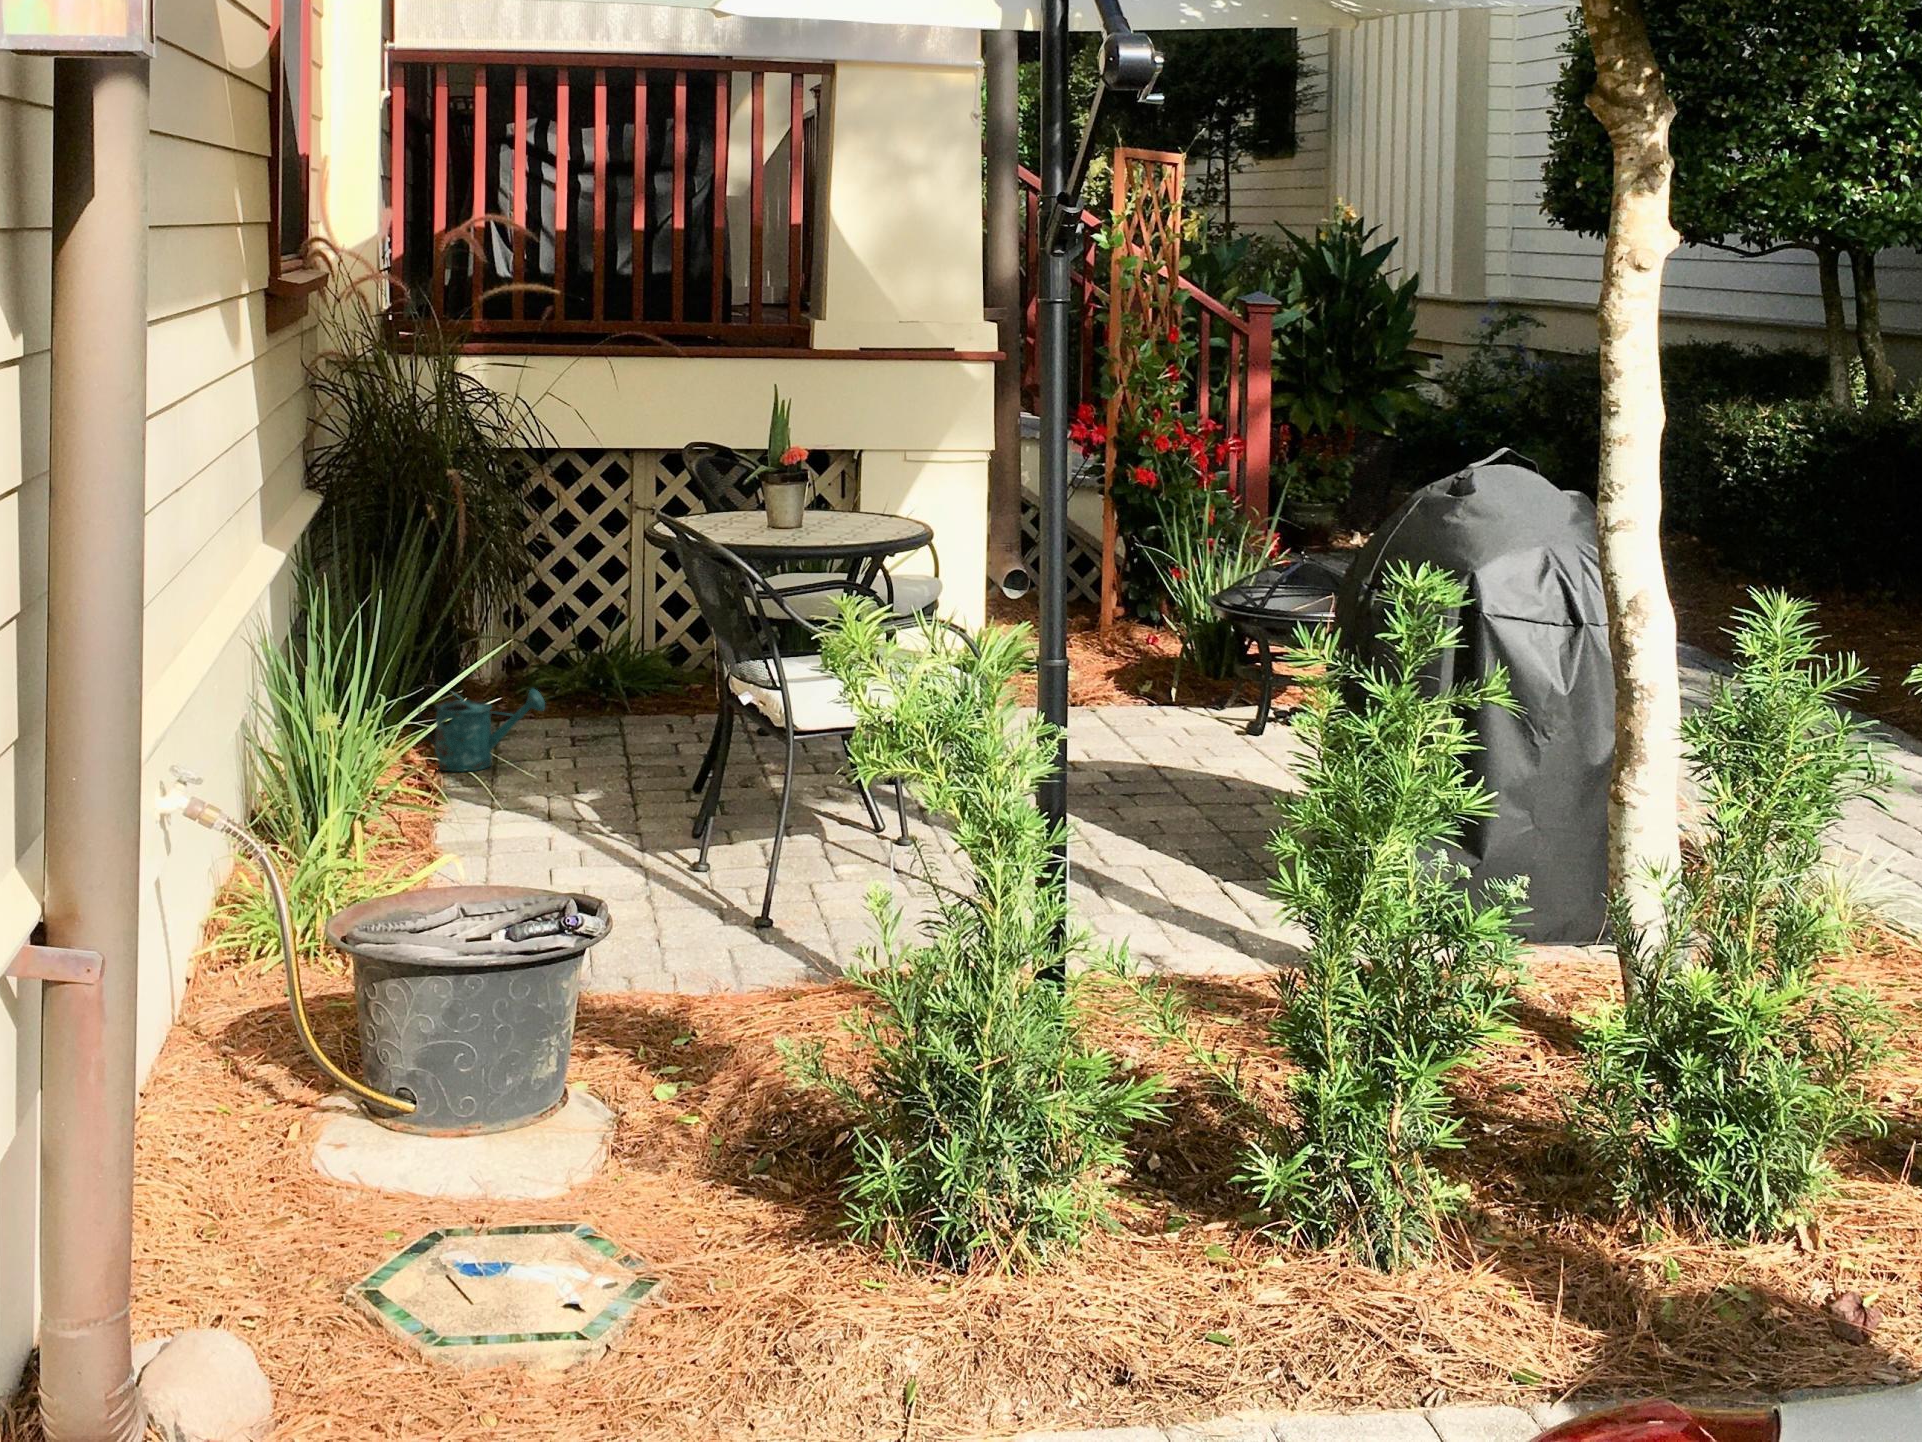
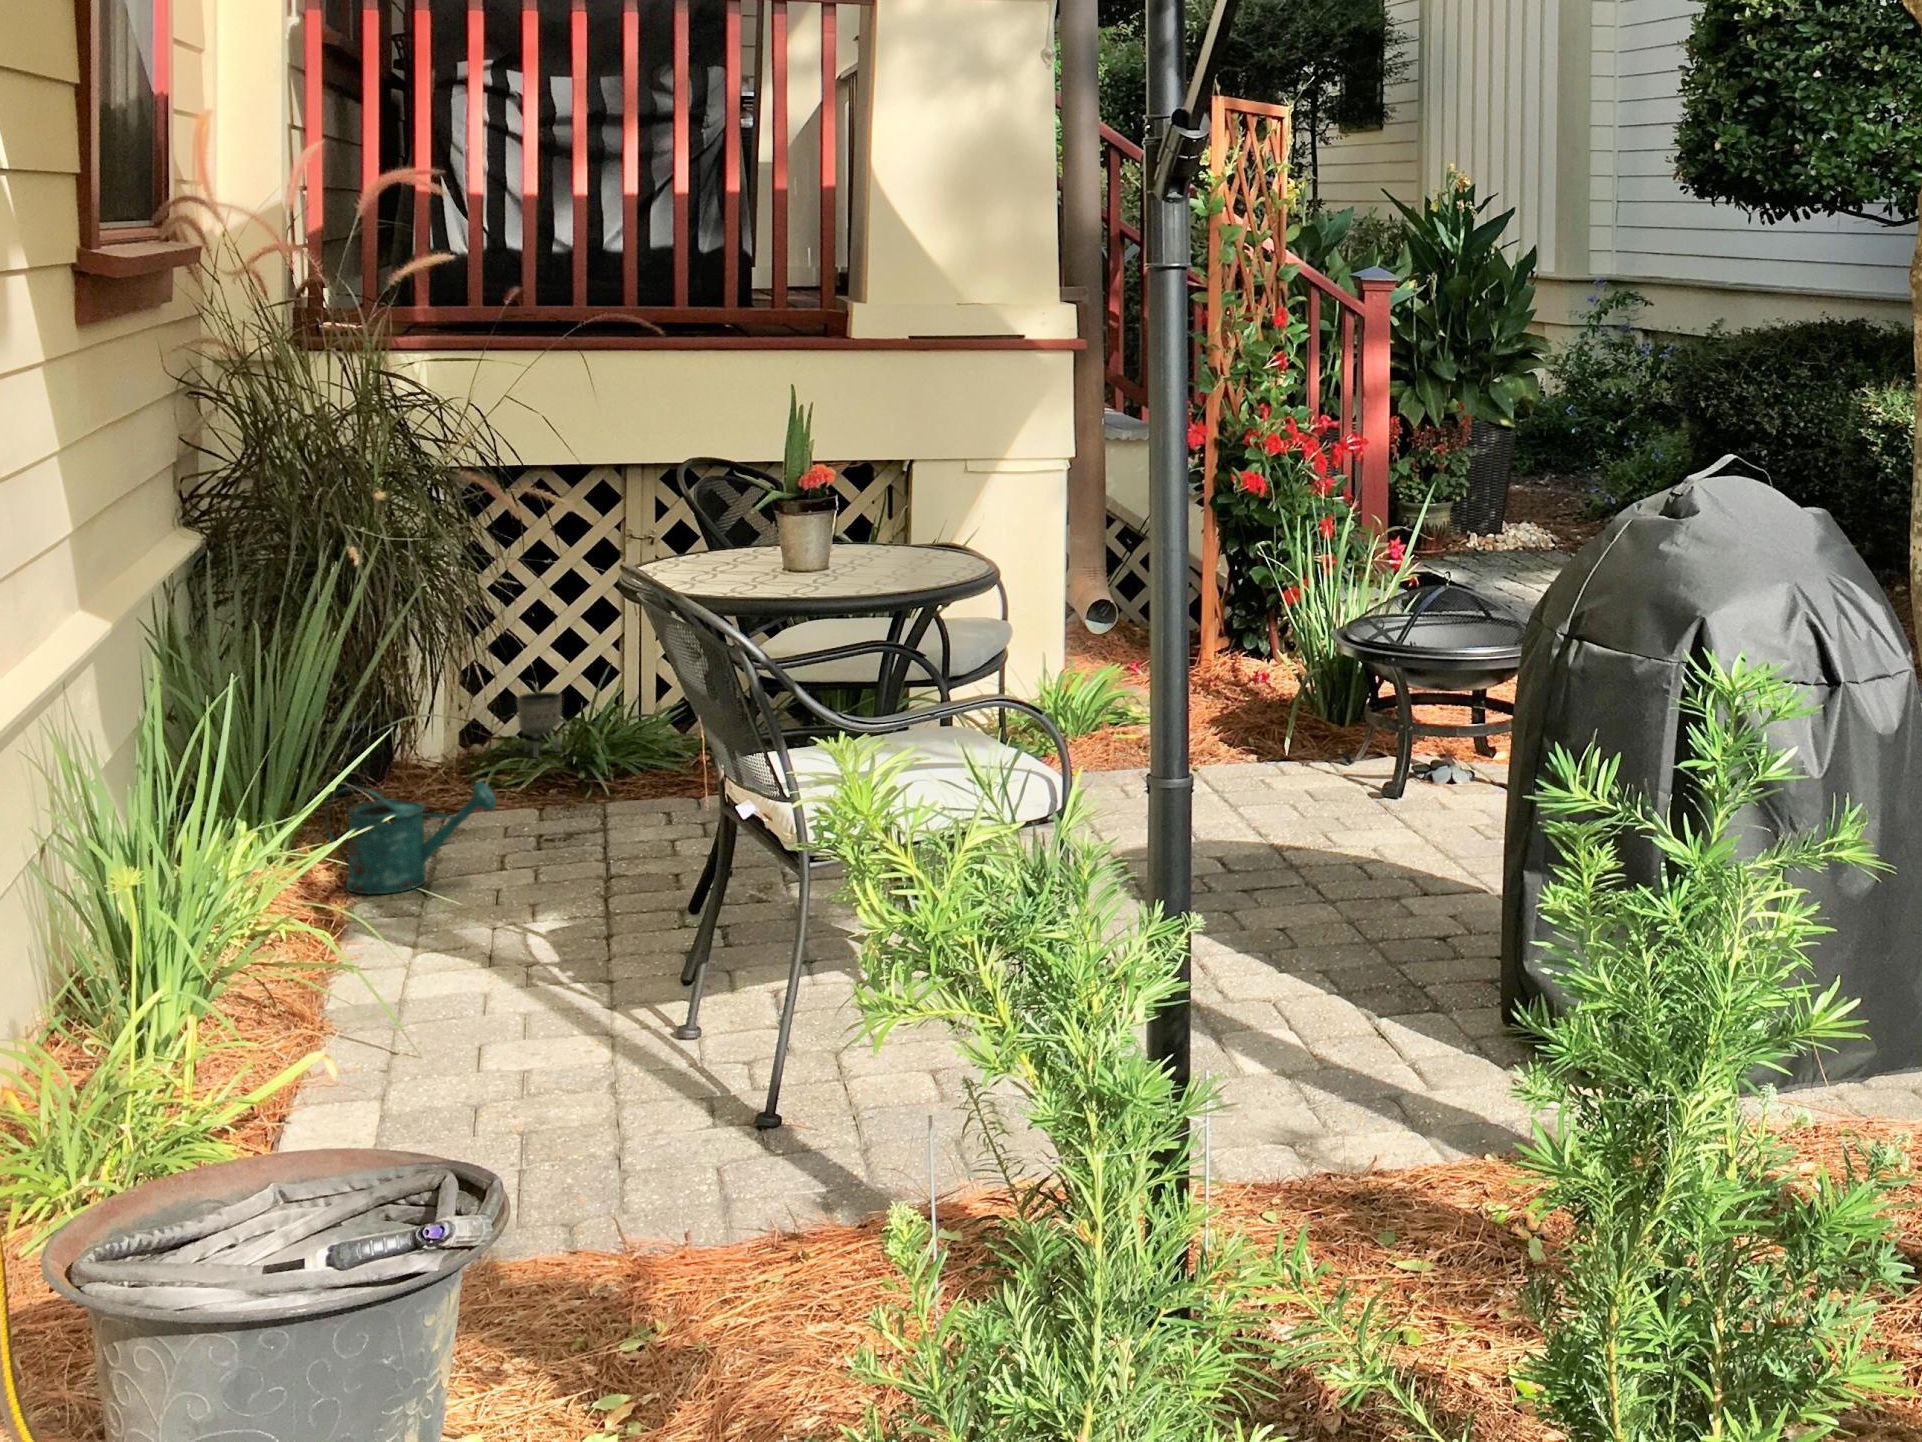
planter: none [549,630,584,683] -> present [517,692,562,758]

